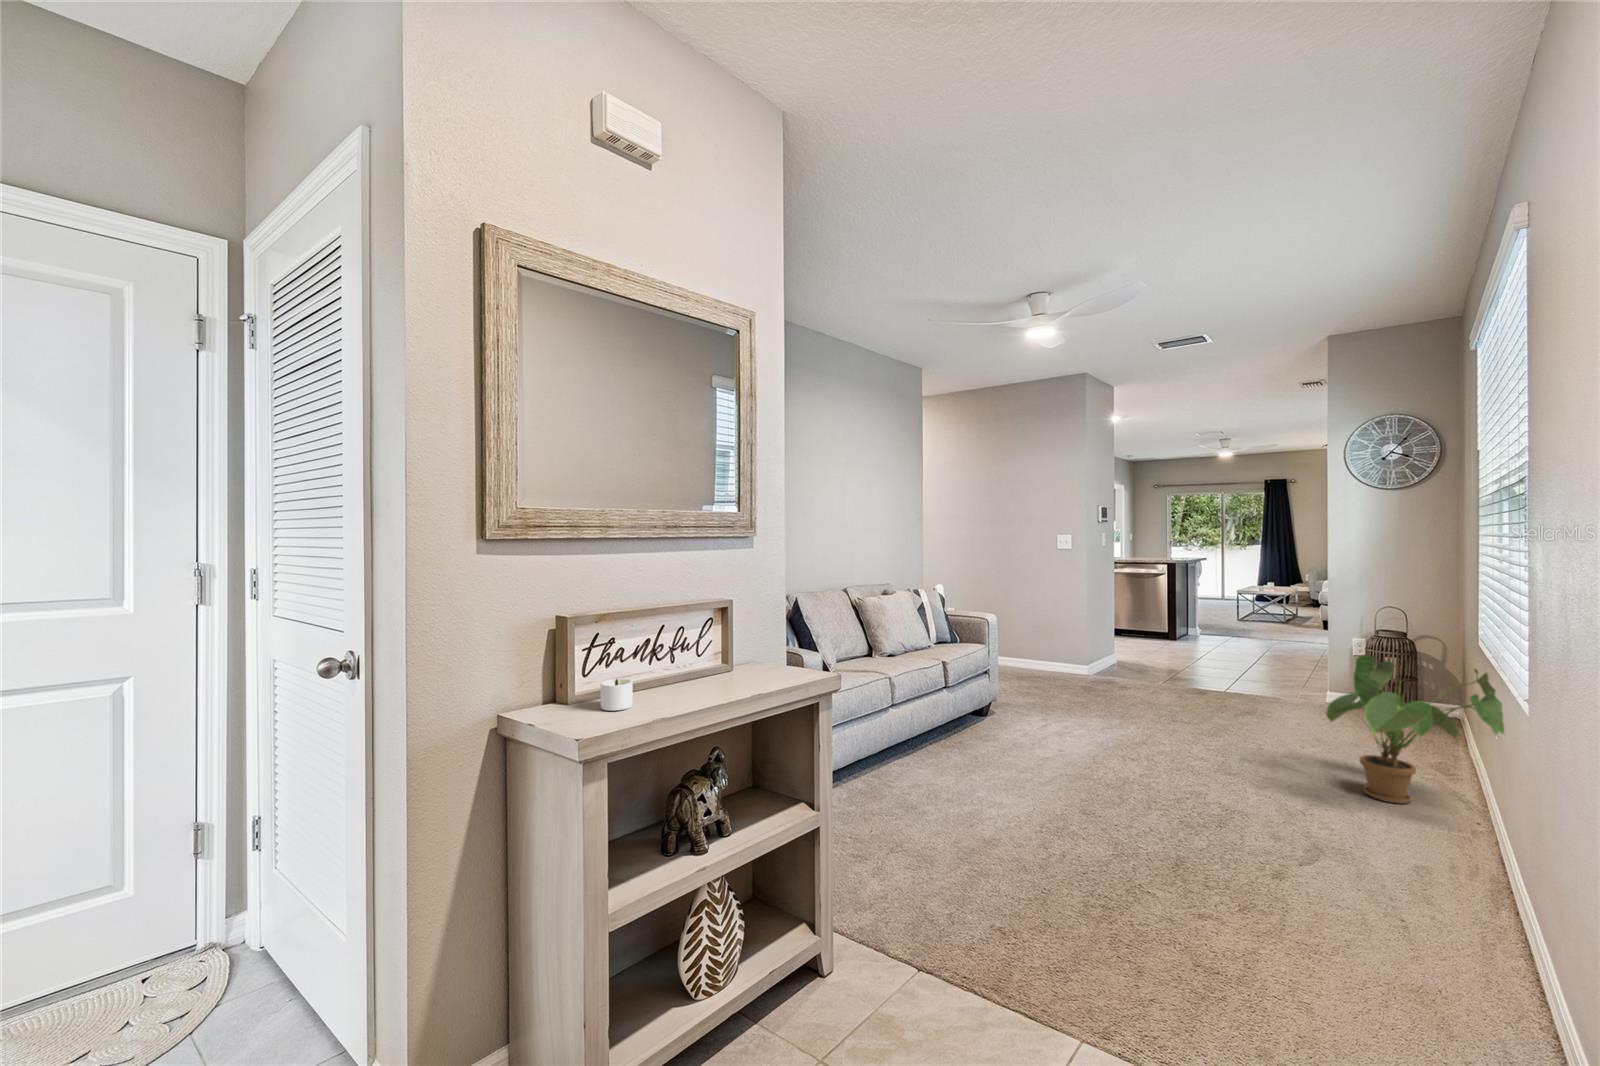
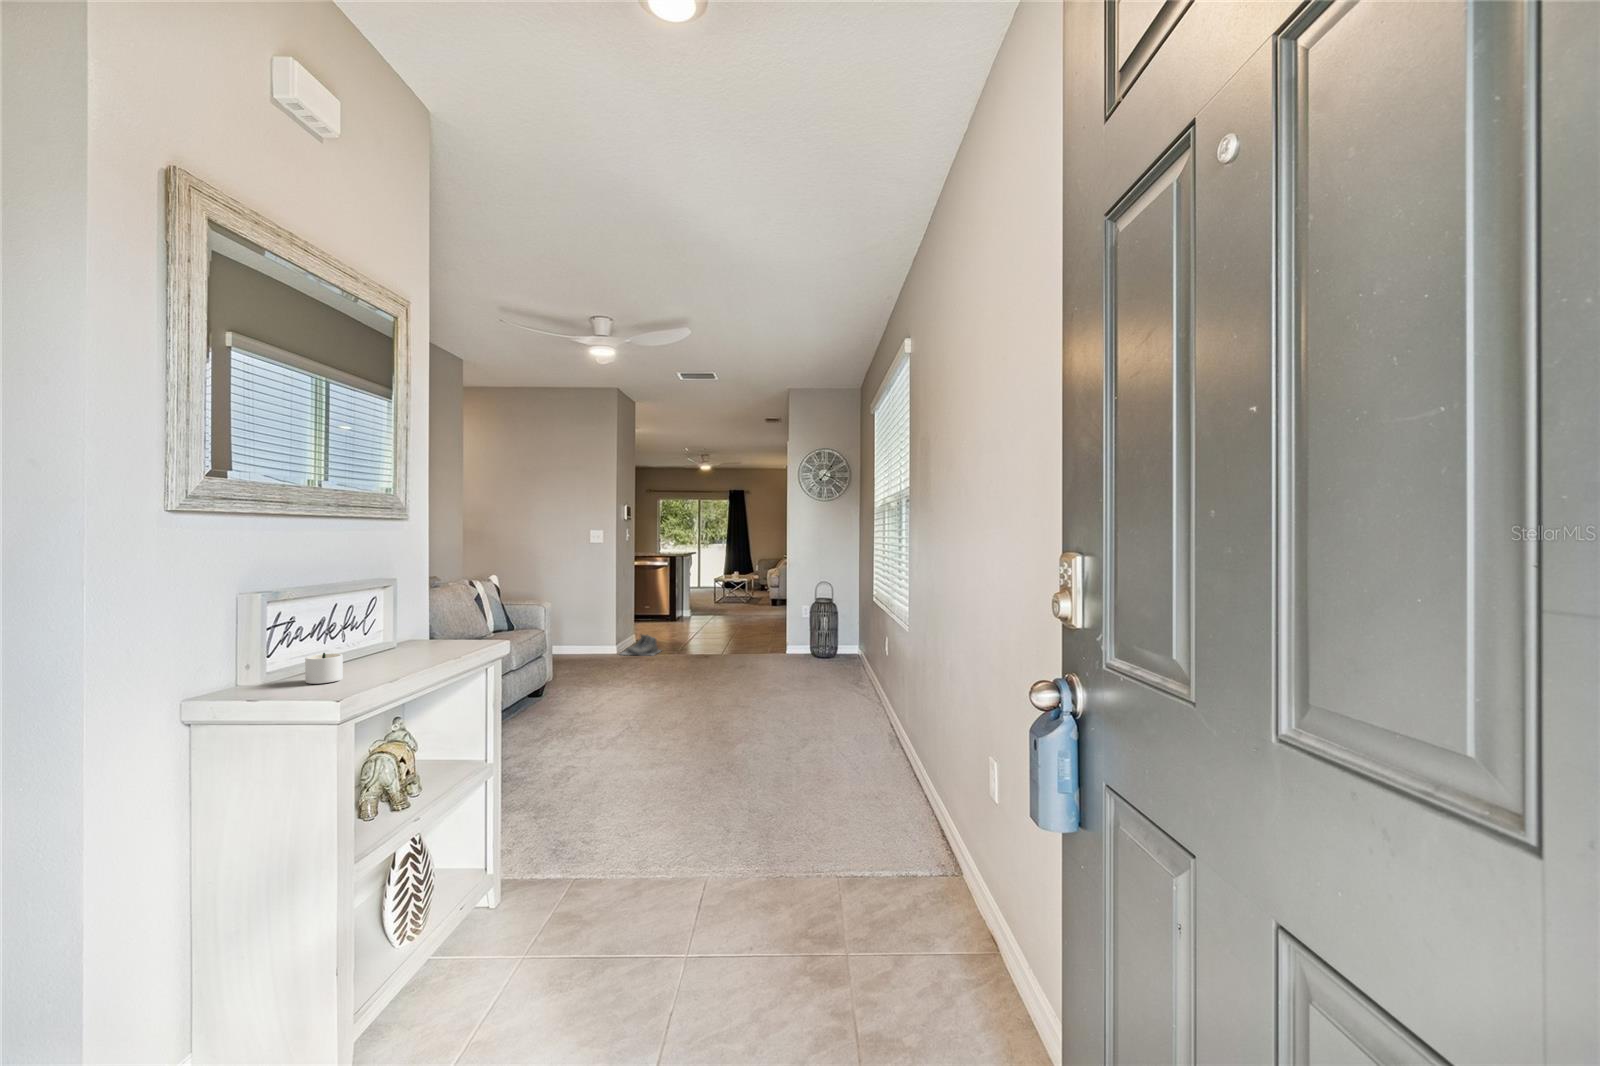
boots: none [1089,653,1146,681] -> present [621,635,661,656]
house plant: present [1325,655,1505,804] -> none [788,607,877,700]

